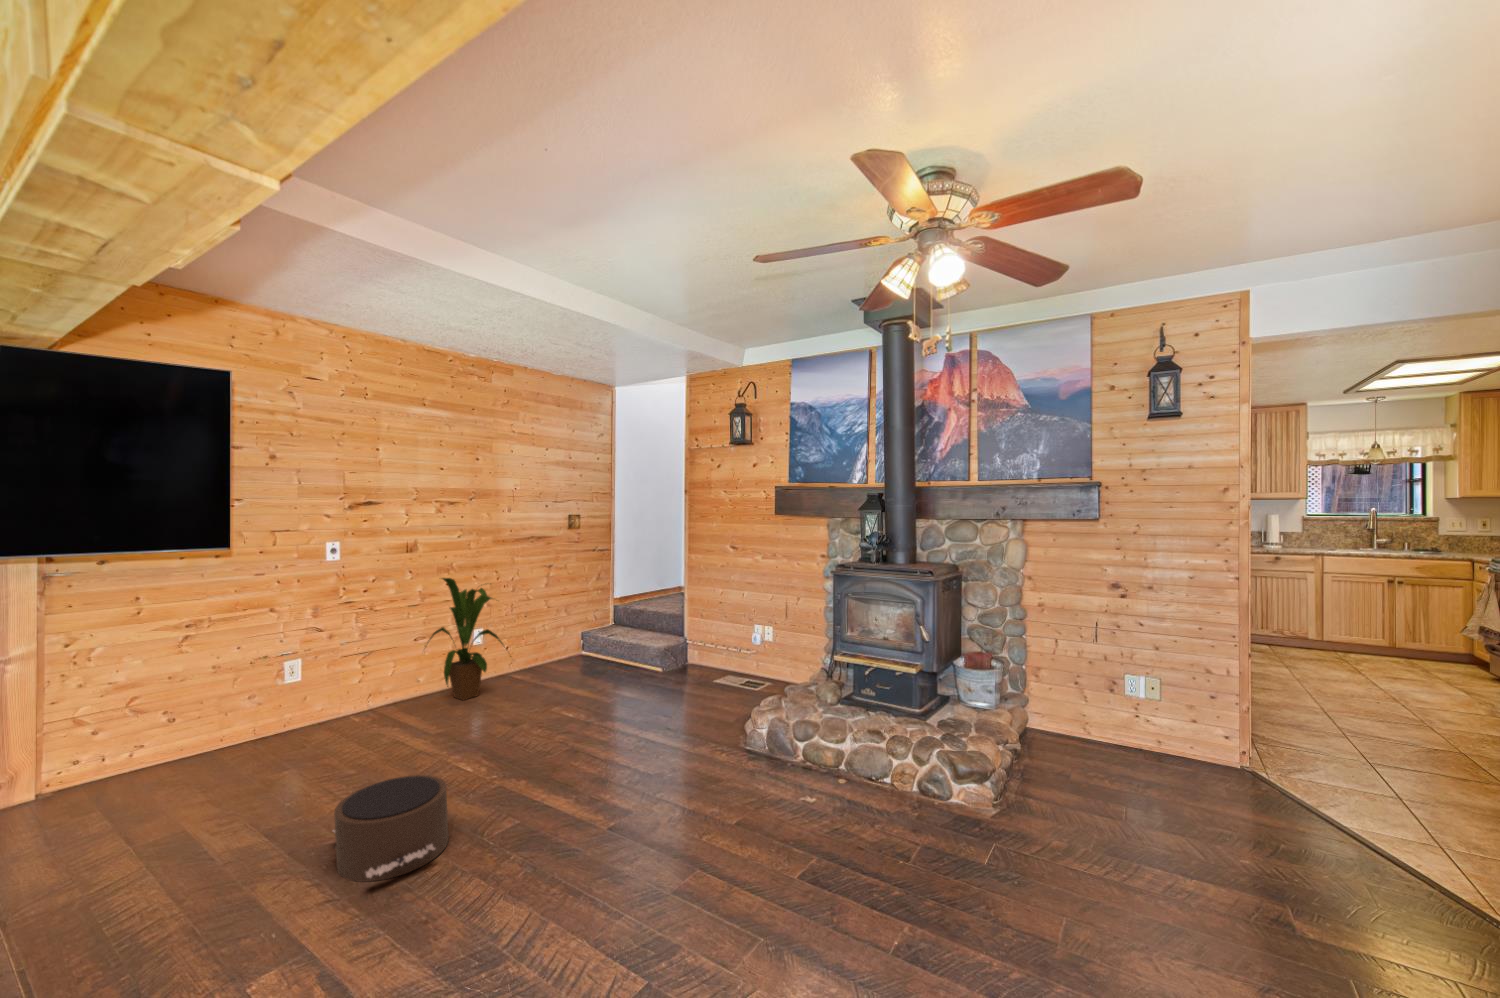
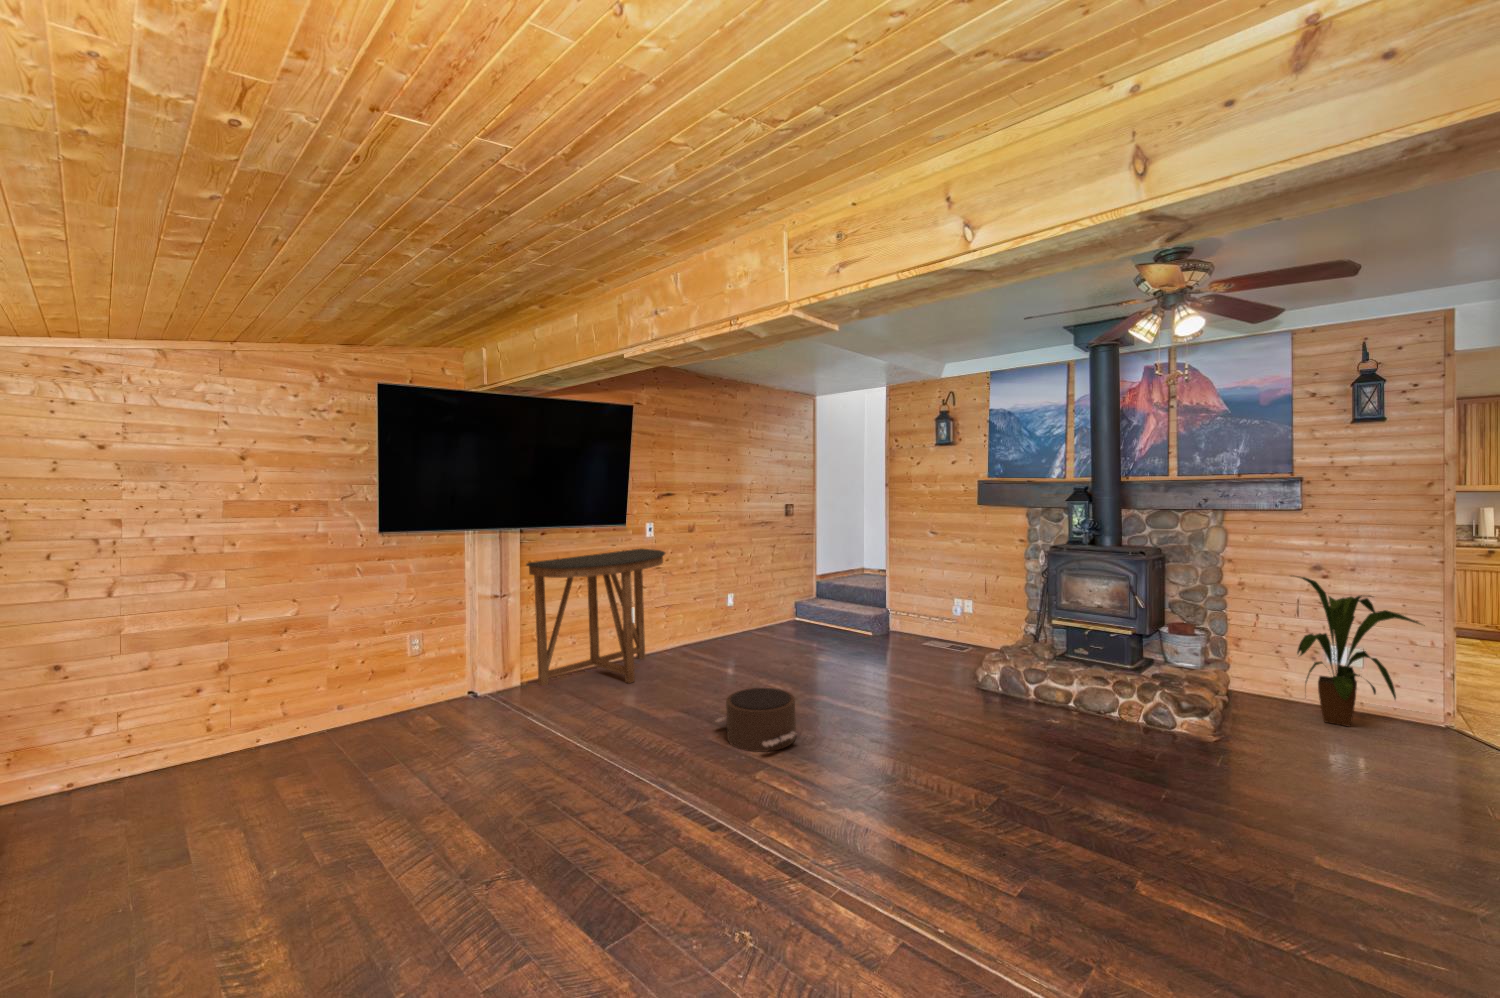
console table: none [116,575,359,776] -> present [526,549,665,686]
house plant: present [430,578,503,700] -> present [1297,577,1425,726]

